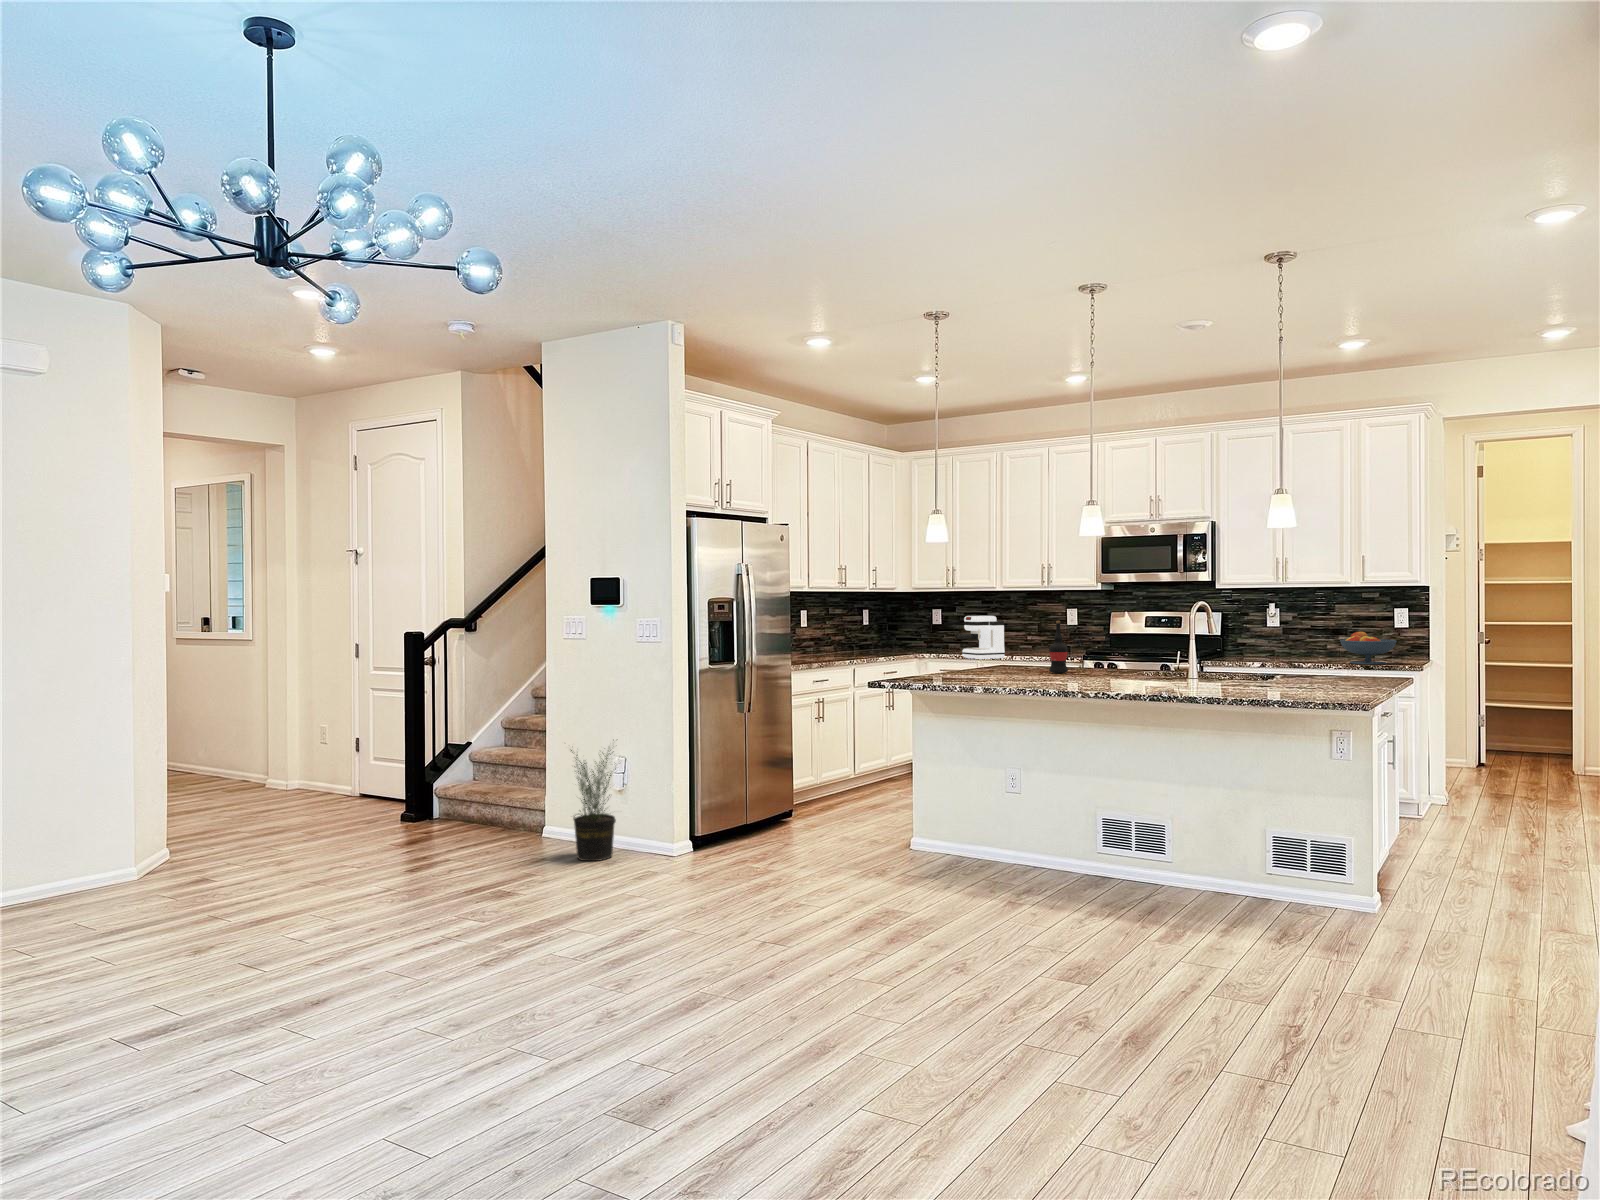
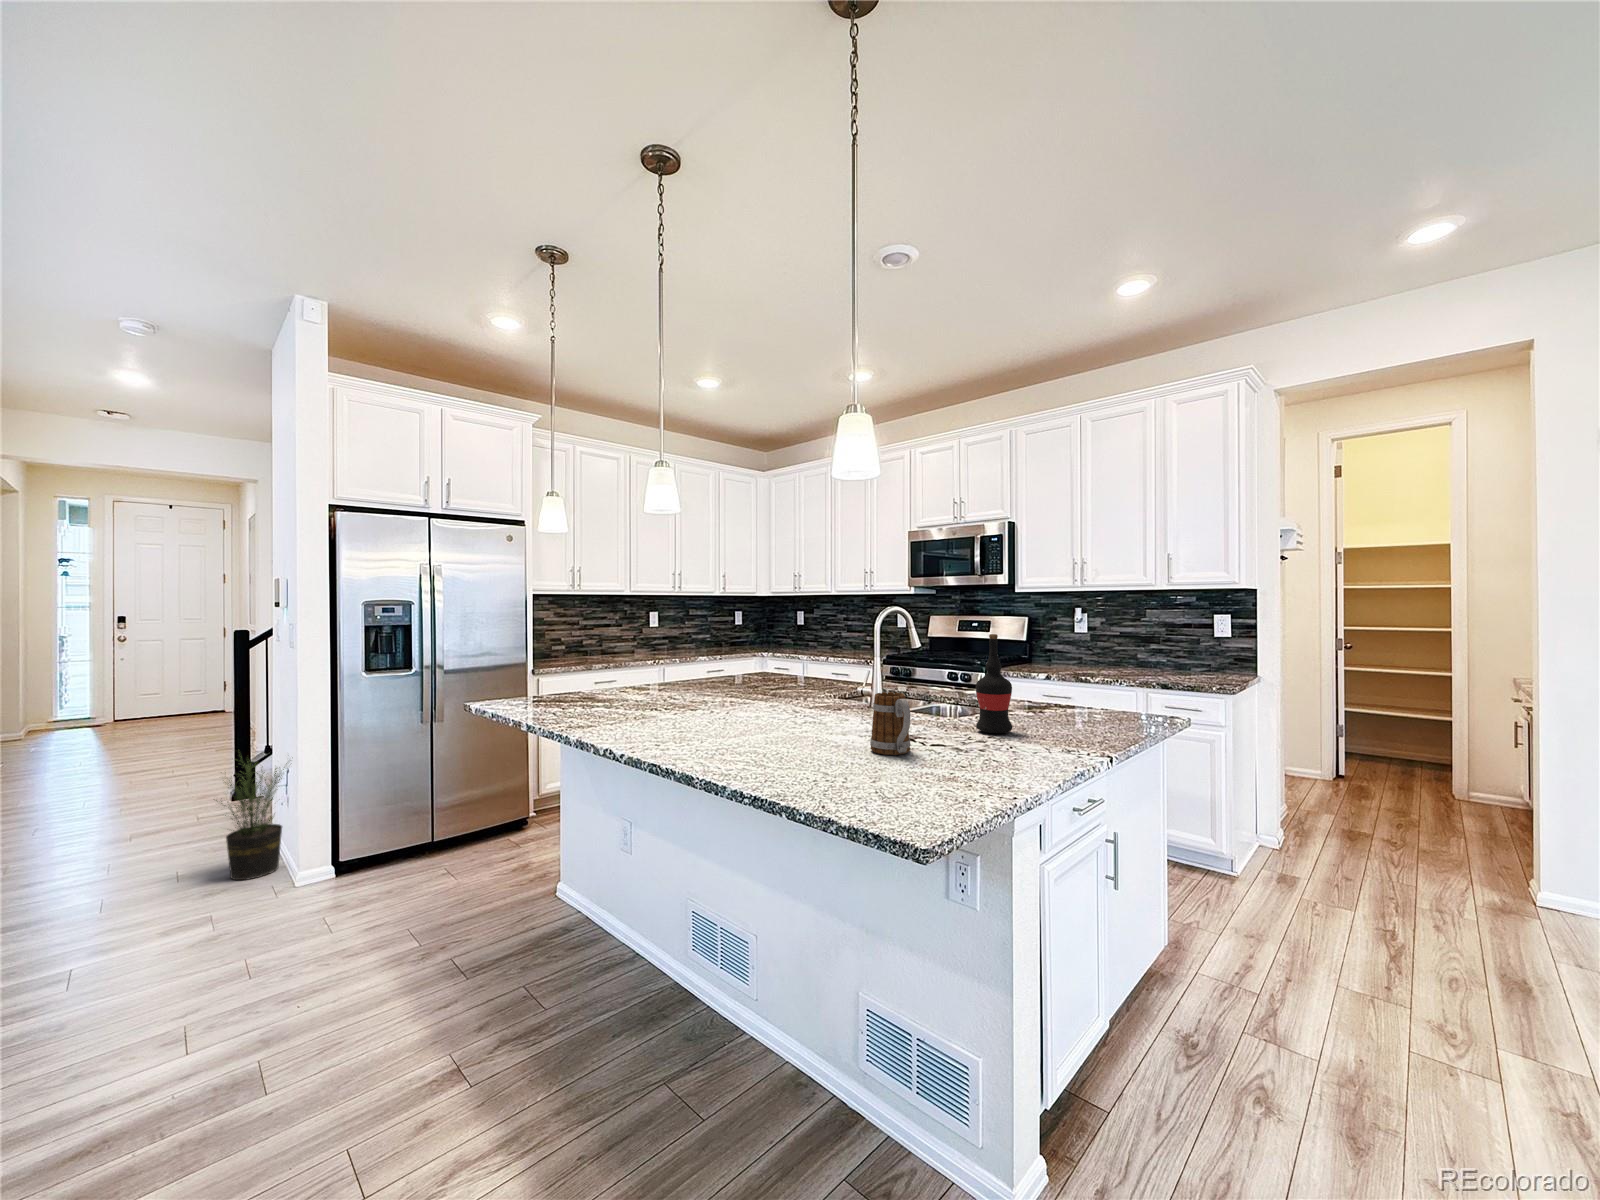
coffee maker: present [956,616,1005,660] -> none [800,618,843,658]
wine bottle: present [1049,621,1068,673] -> present [976,634,1012,733]
fruit bowl: present [1340,632,1397,664] -> none [1148,640,1215,679]
mug: none [1262,655,1297,691] -> present [870,692,911,755]

